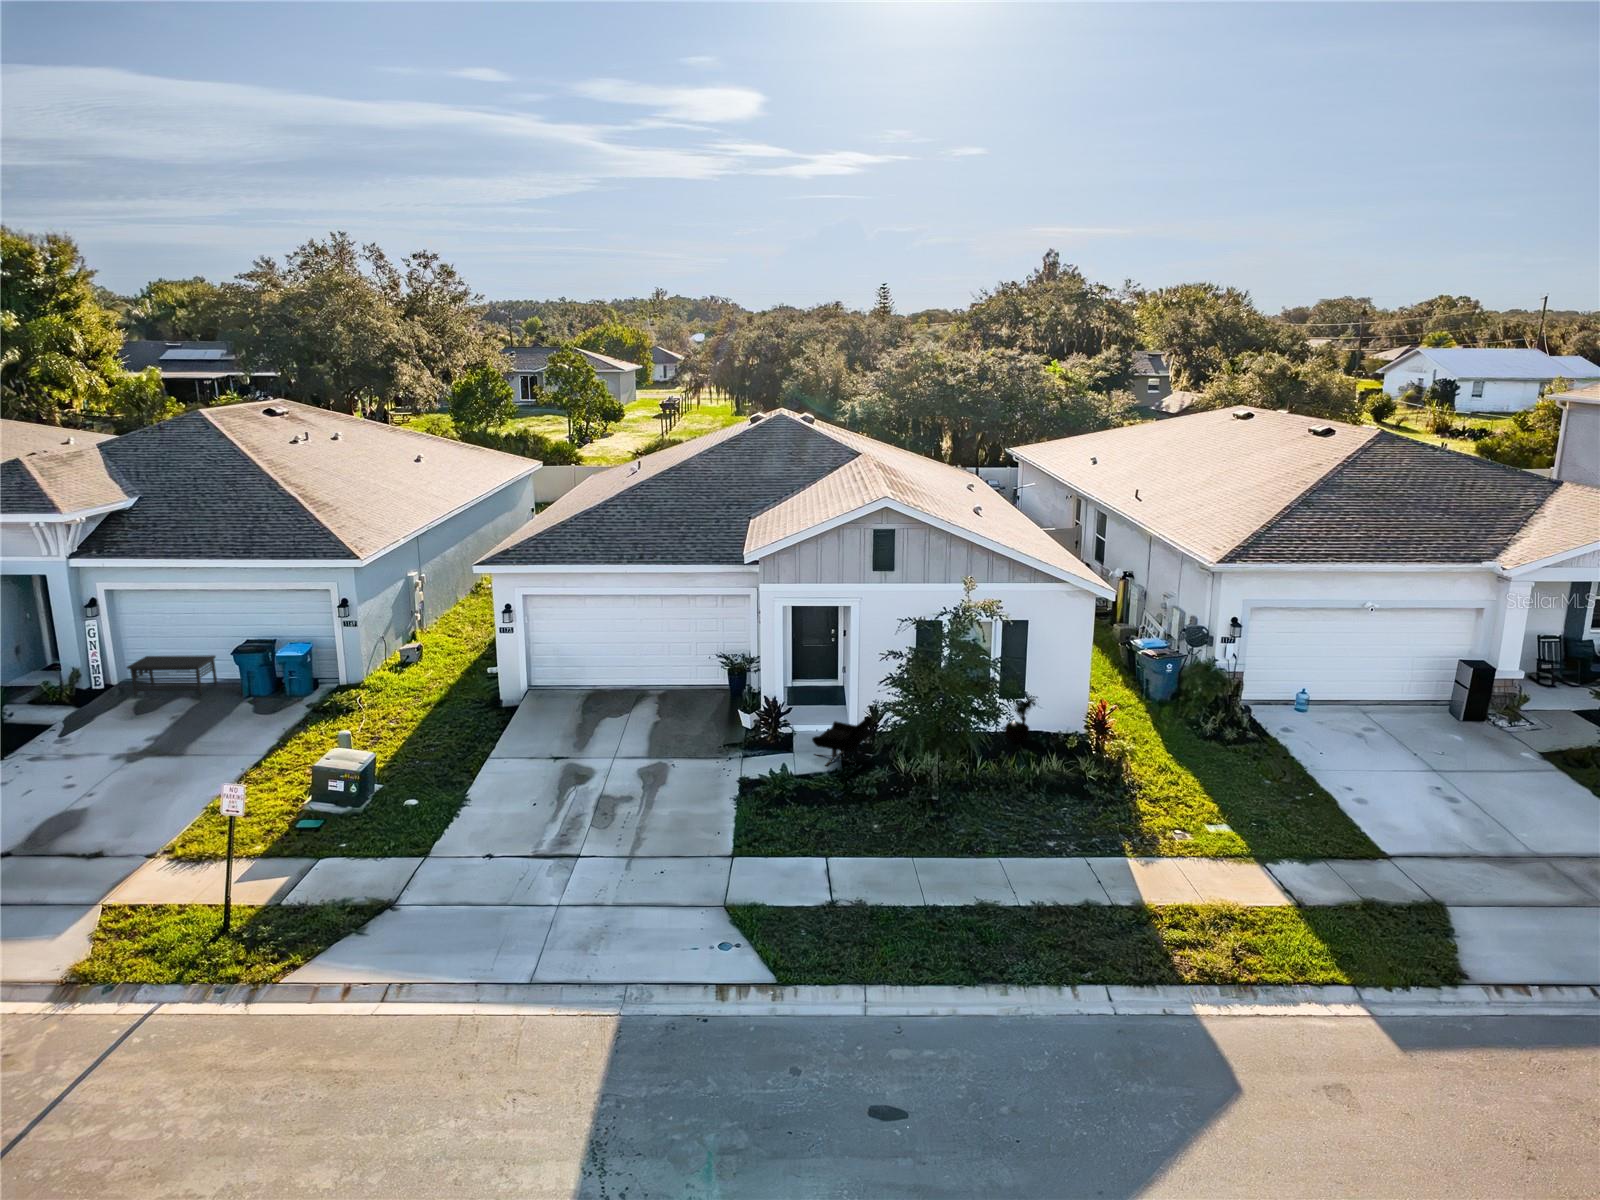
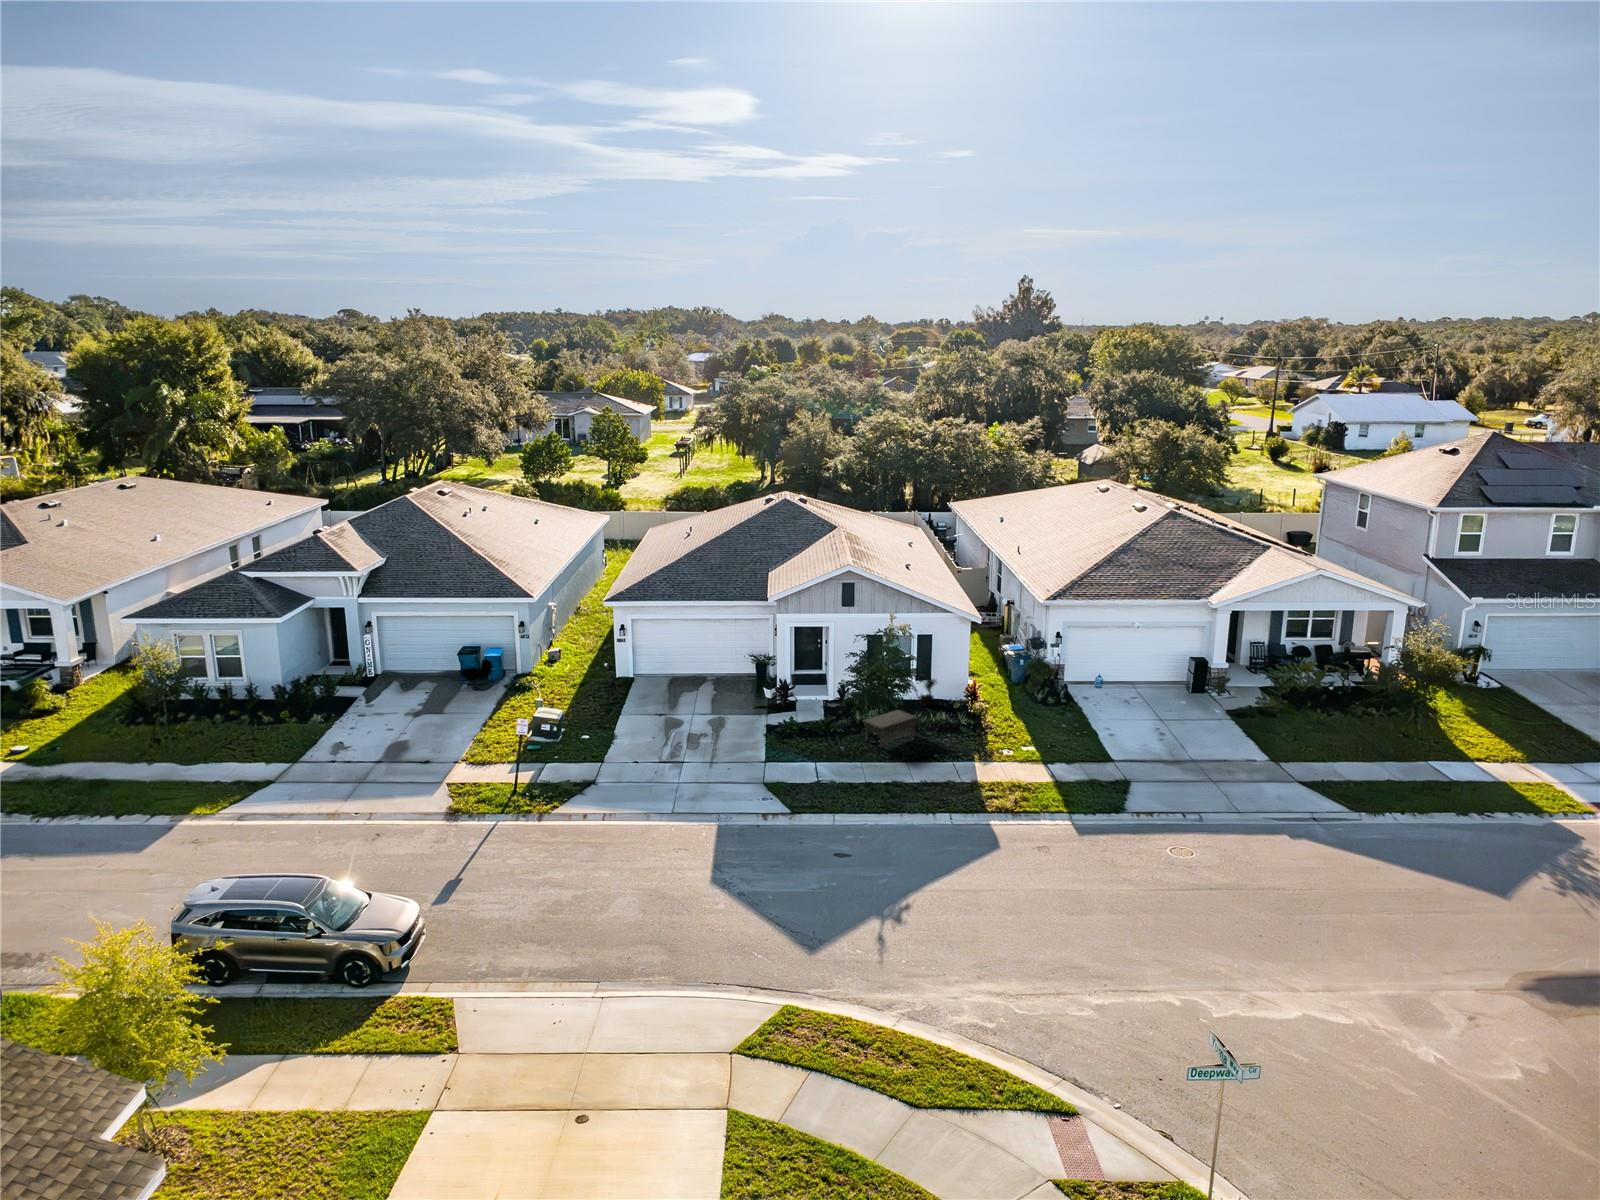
storage bench: present [127,655,217,695] -> present [864,710,916,747]
lounge chair: present [812,717,872,765] -> present [460,659,492,686]

